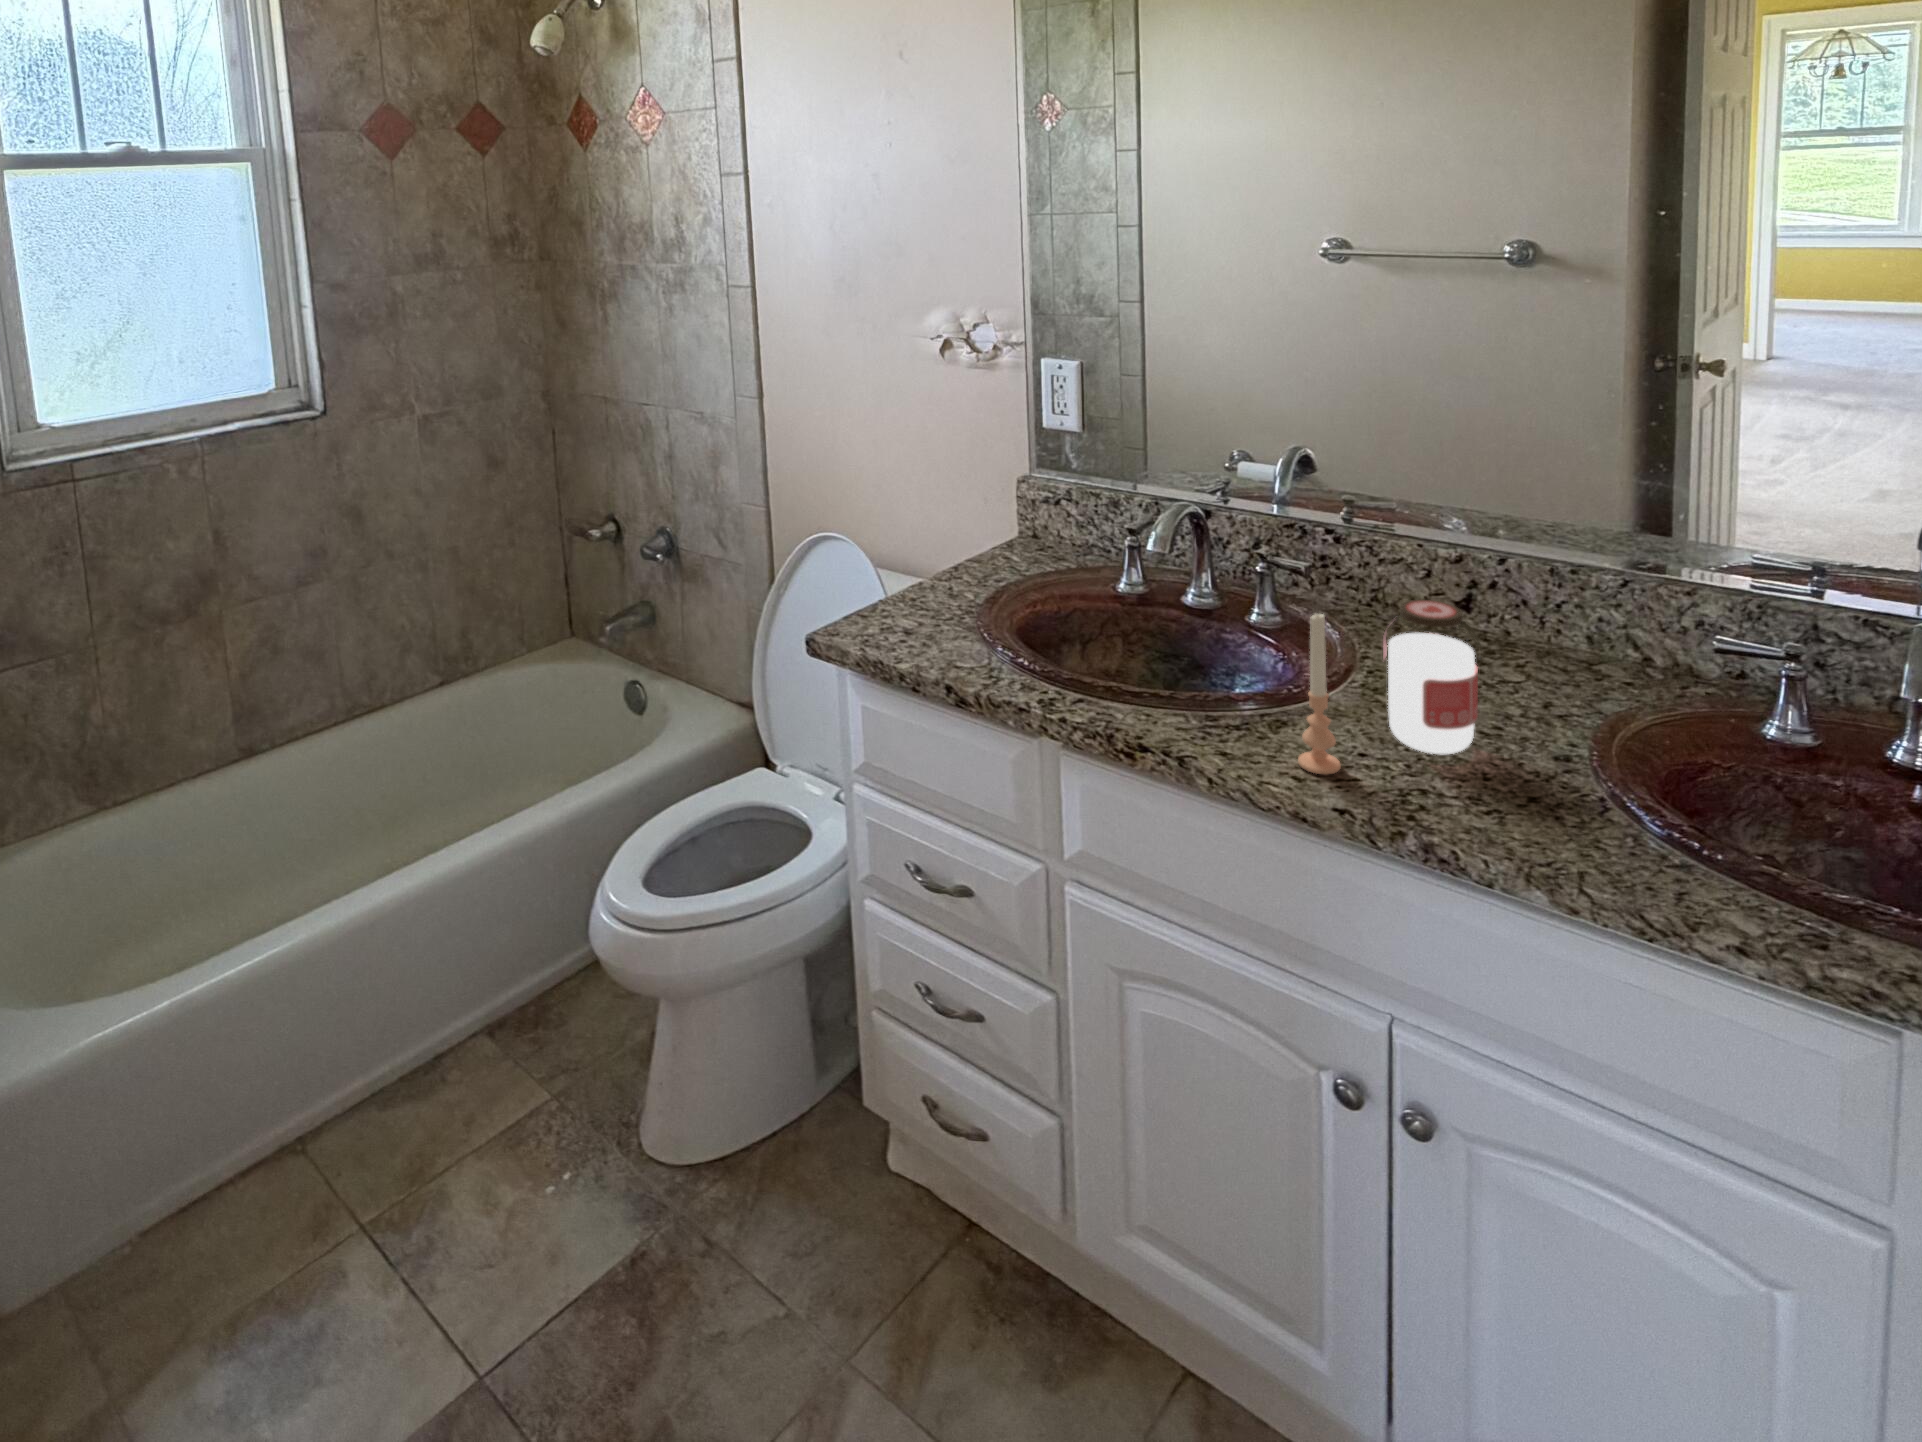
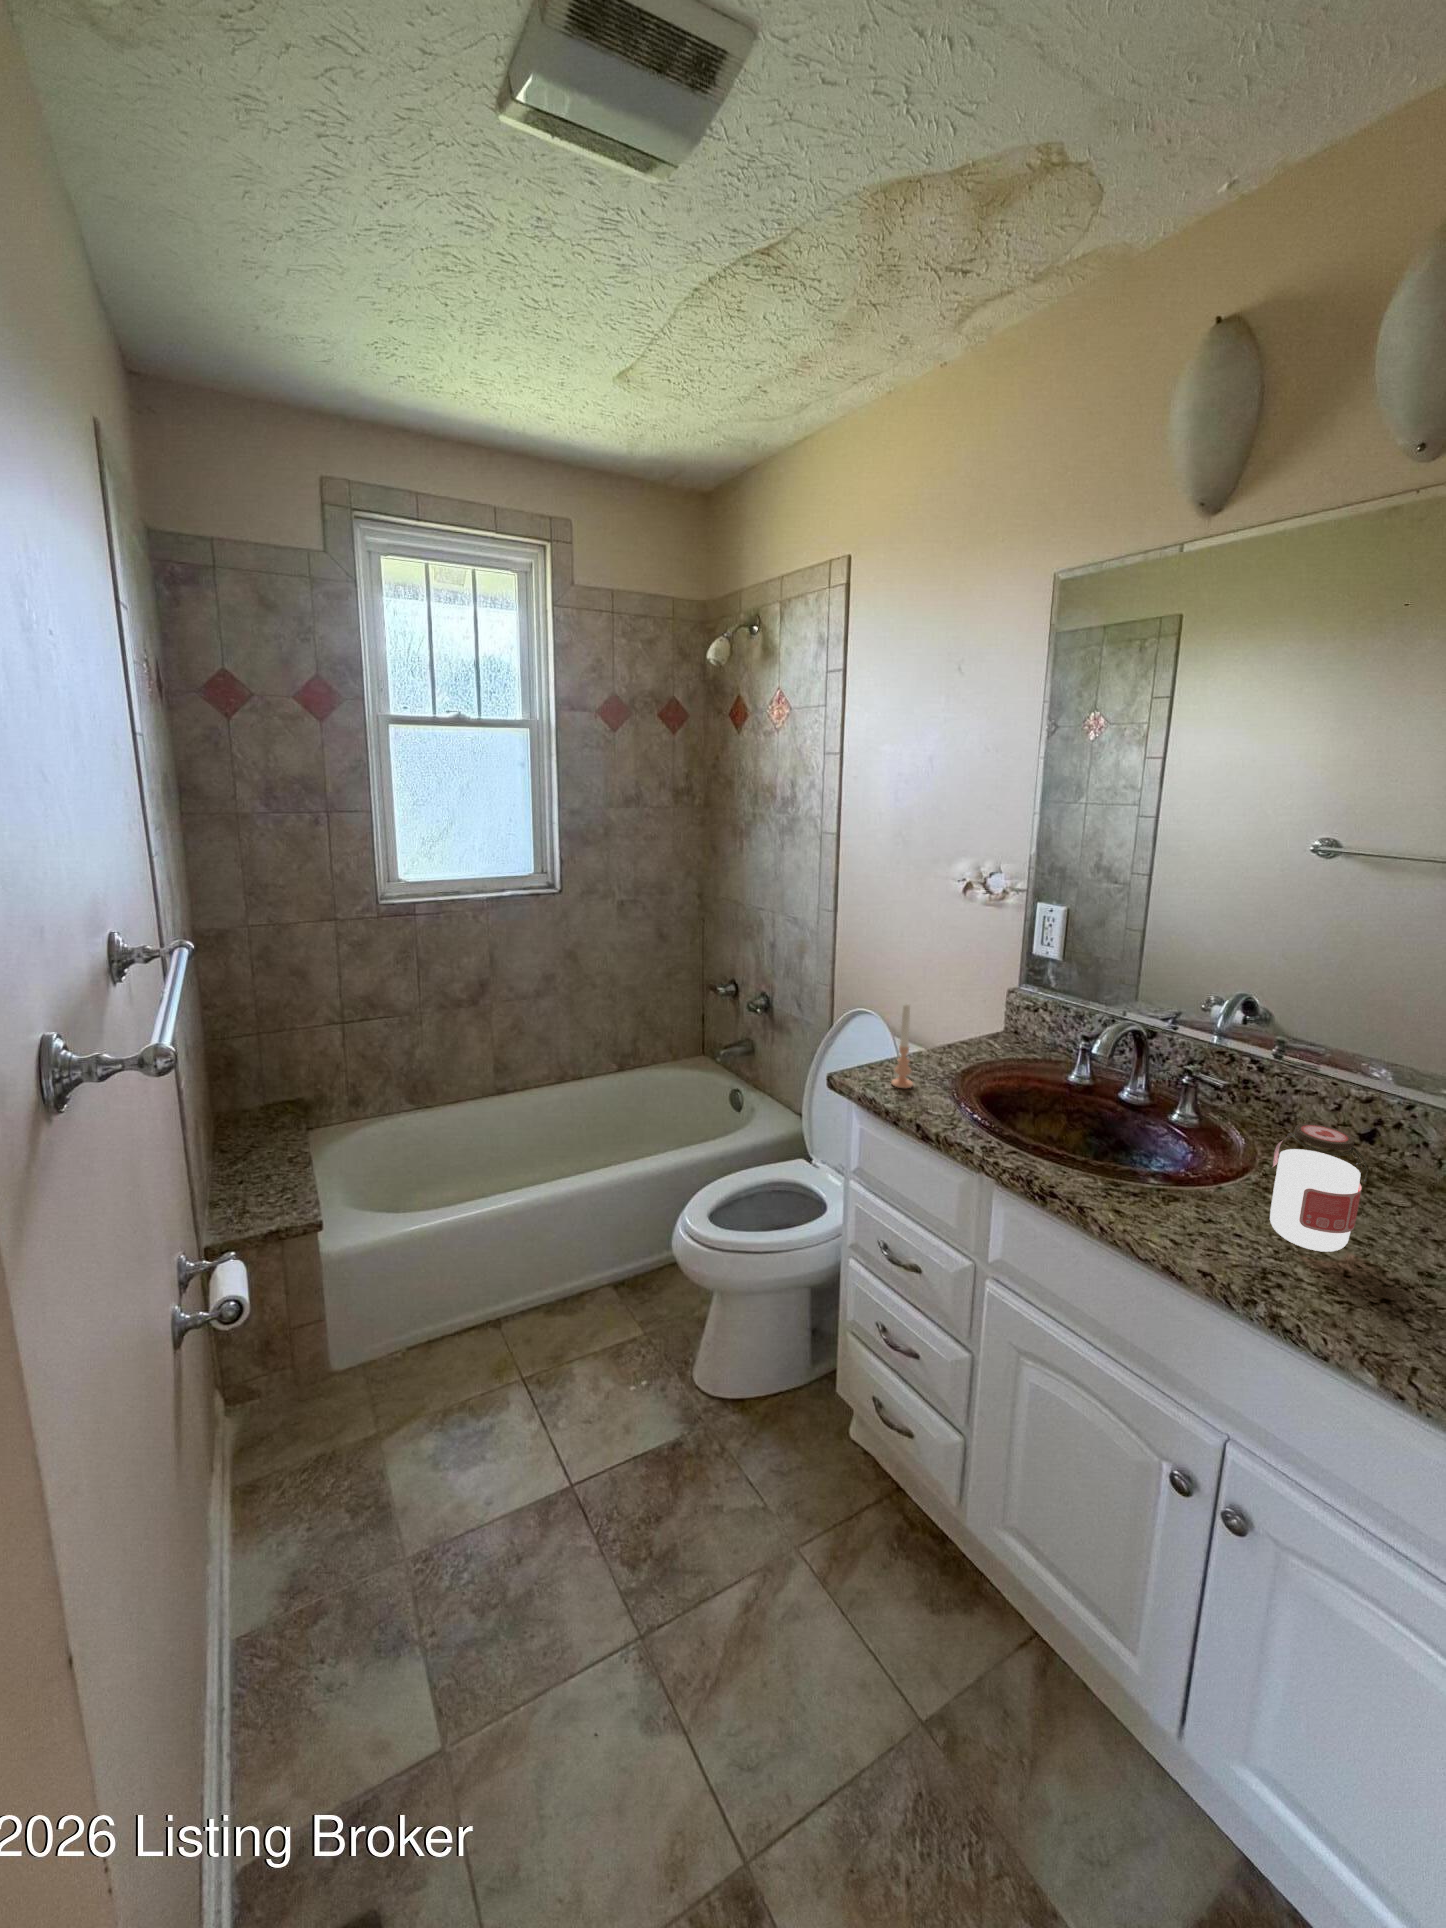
candle: present [1298,614,1341,774] -> present [891,1004,913,1088]

